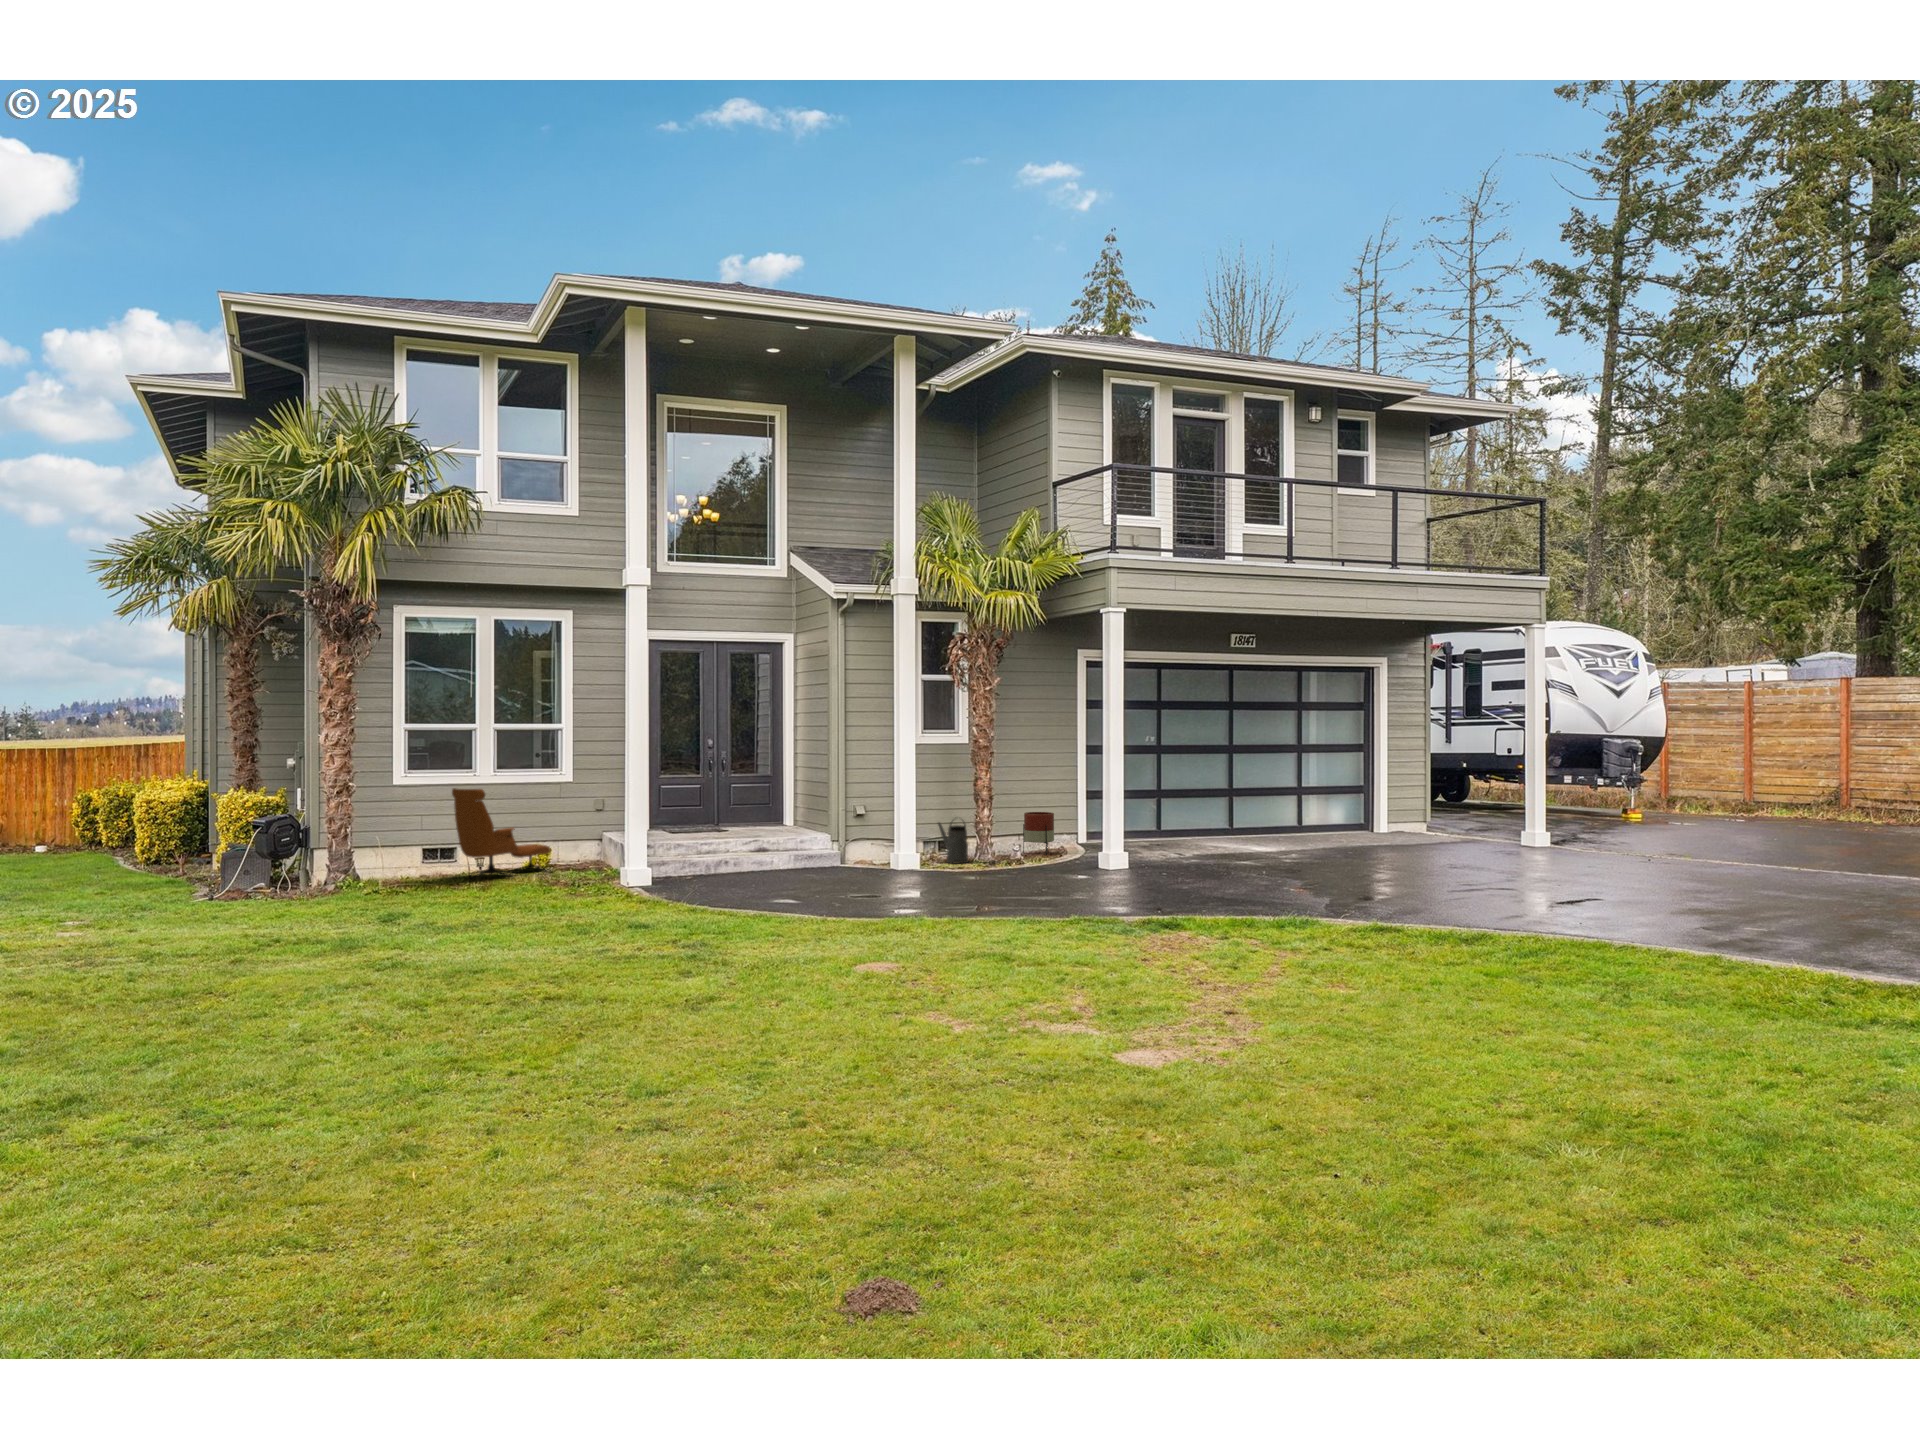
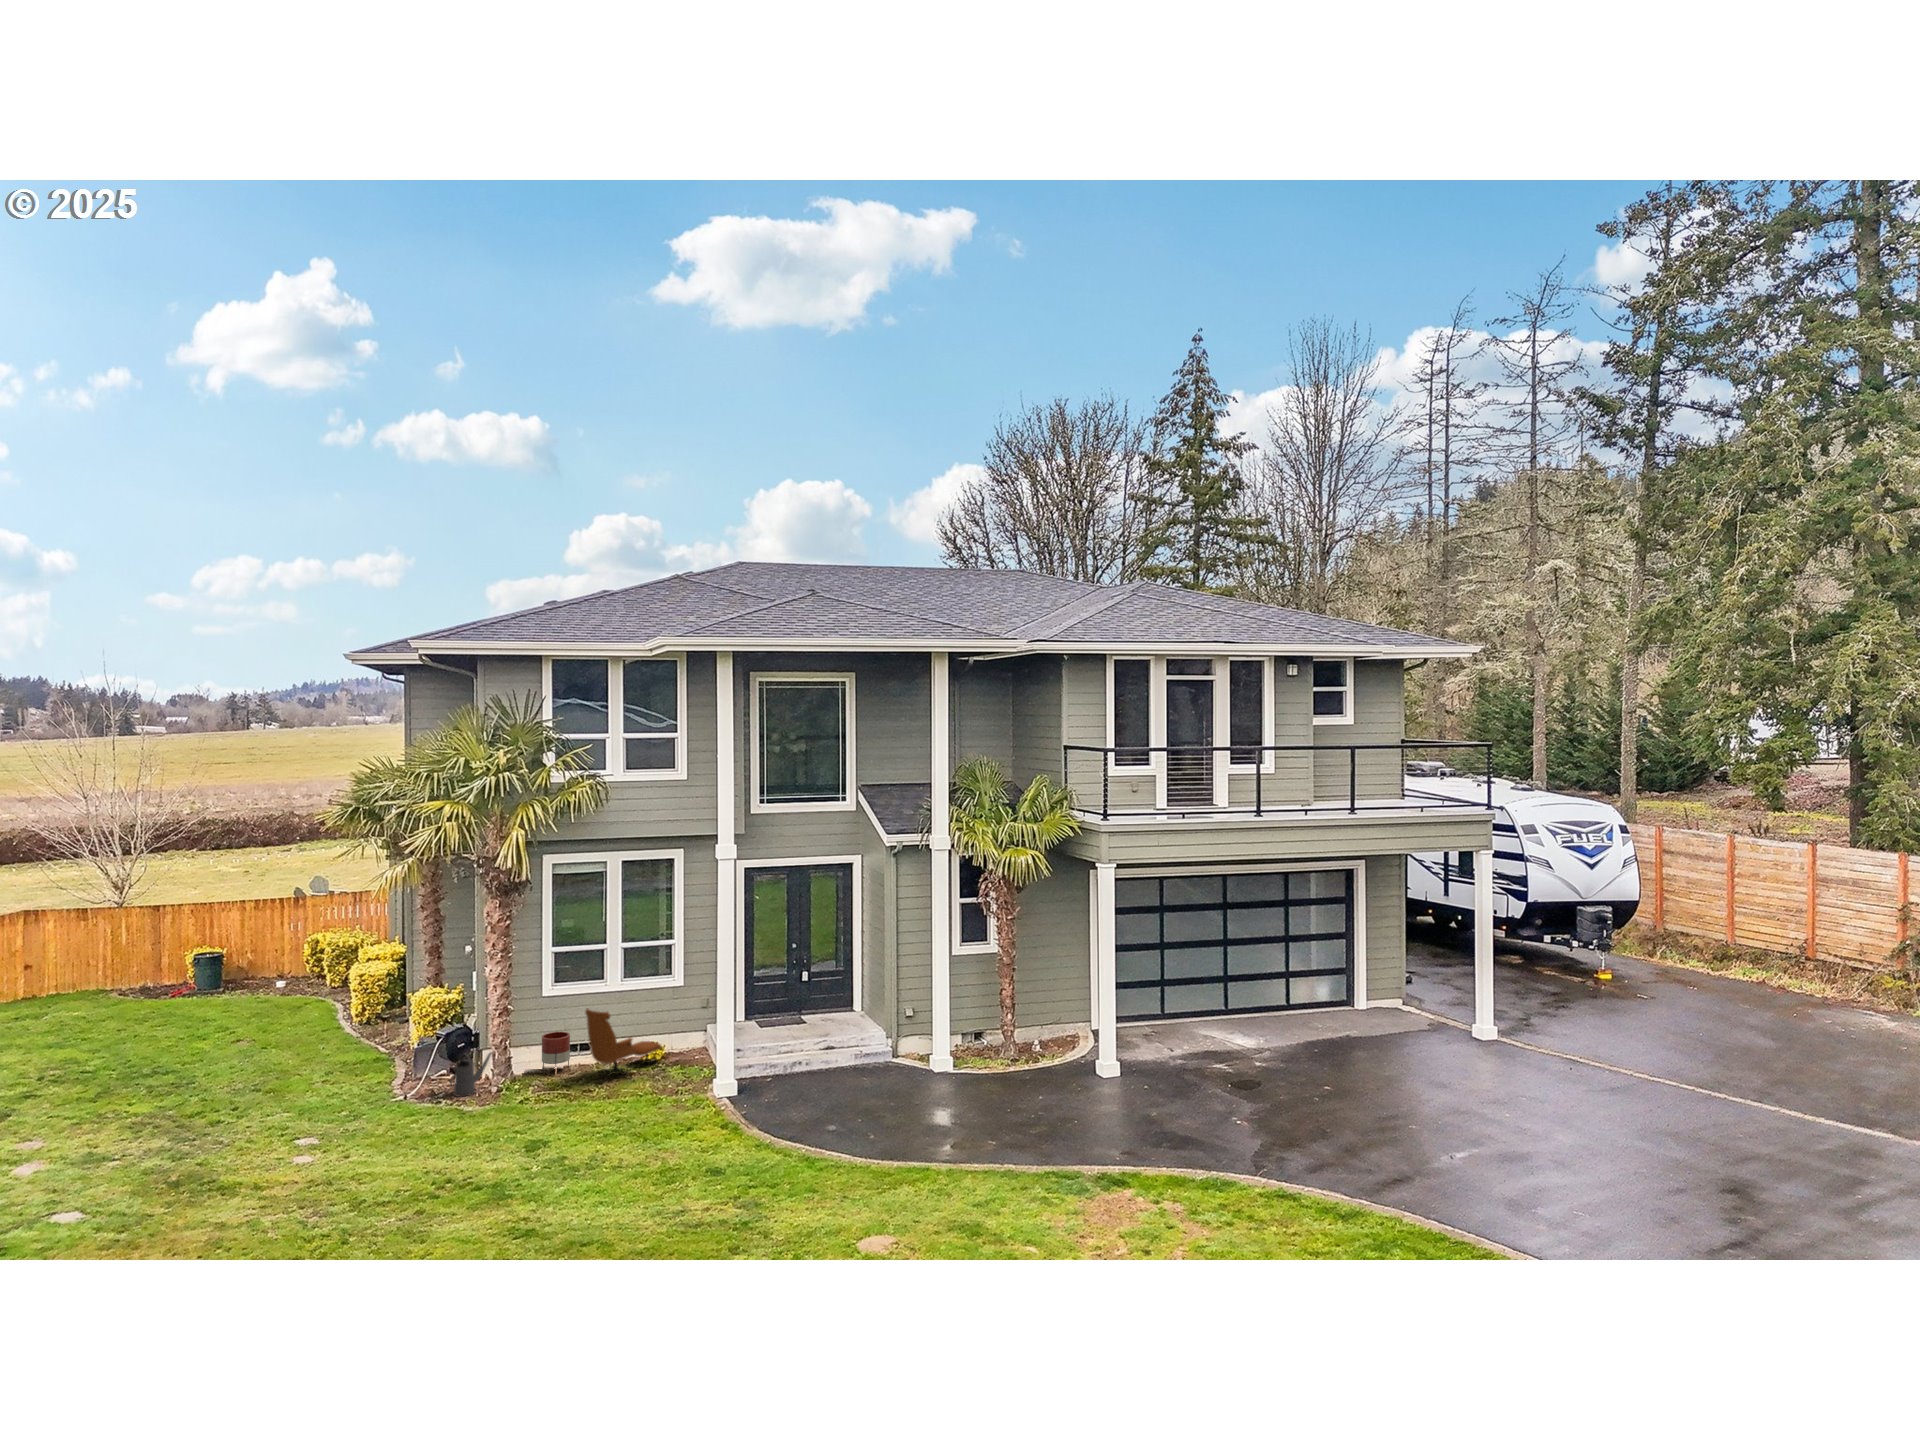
planter: present [1023,812,1054,855] -> present [542,1032,570,1070]
watering can: present [938,821,969,864] -> present [450,1052,492,1097]

